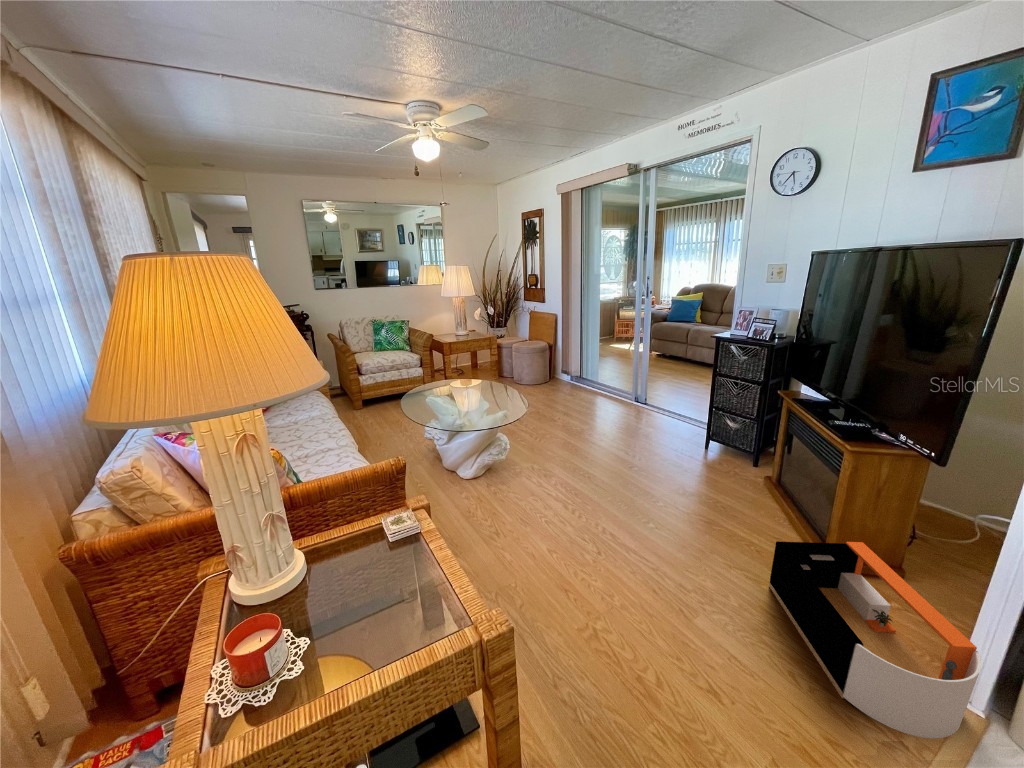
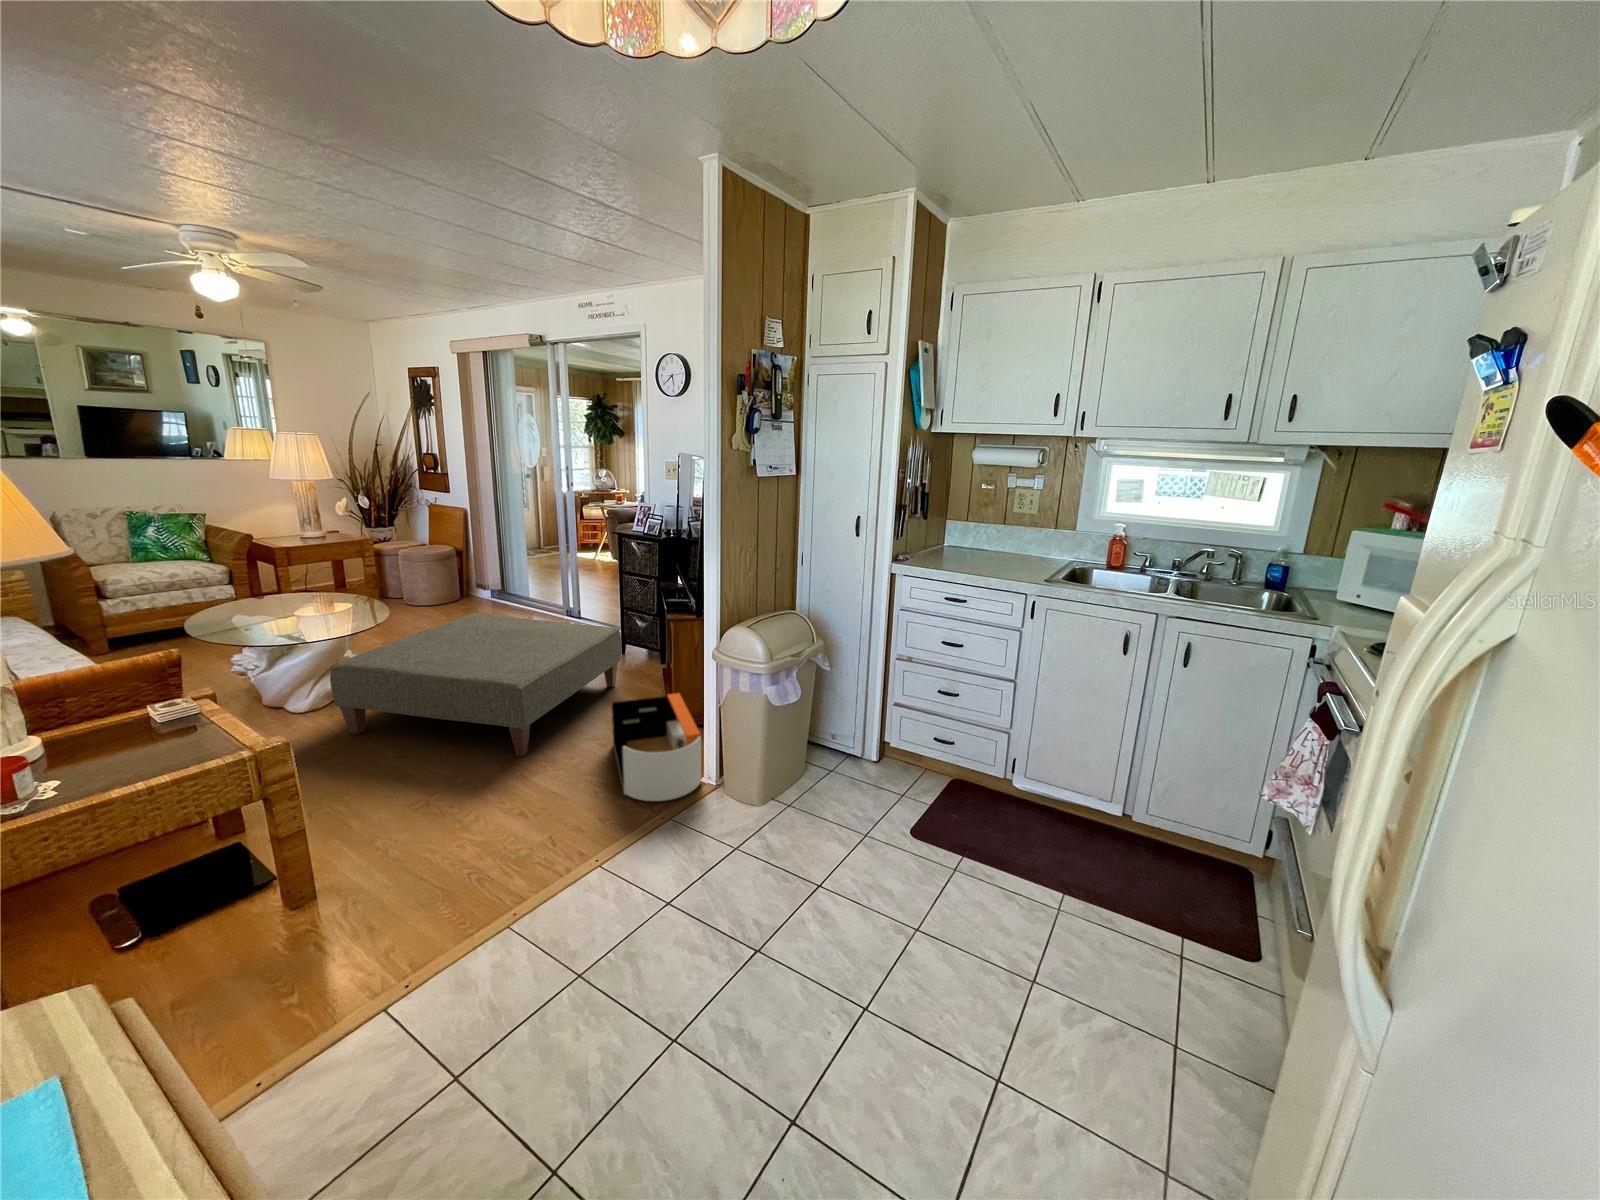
ottoman: none [496,406,733,580] -> present [330,614,621,756]

